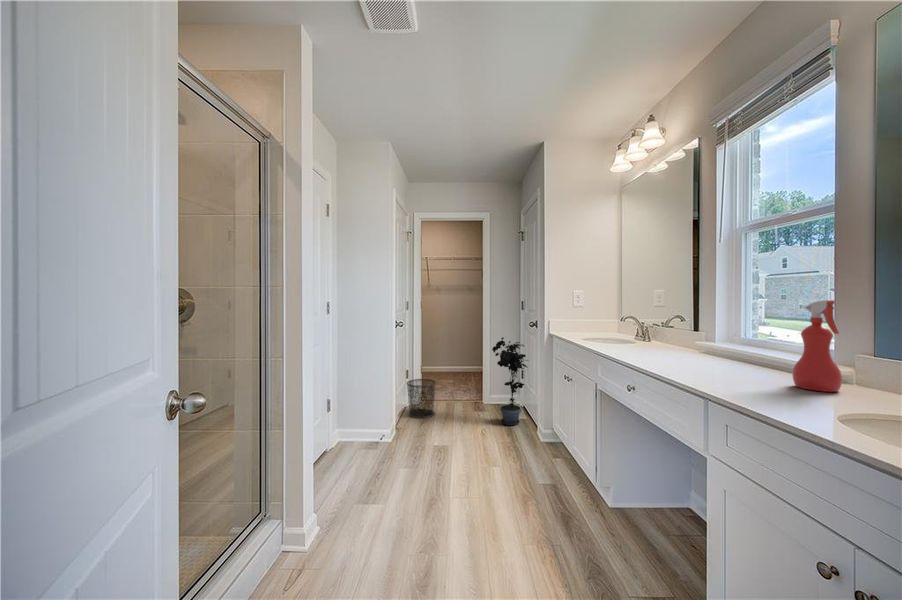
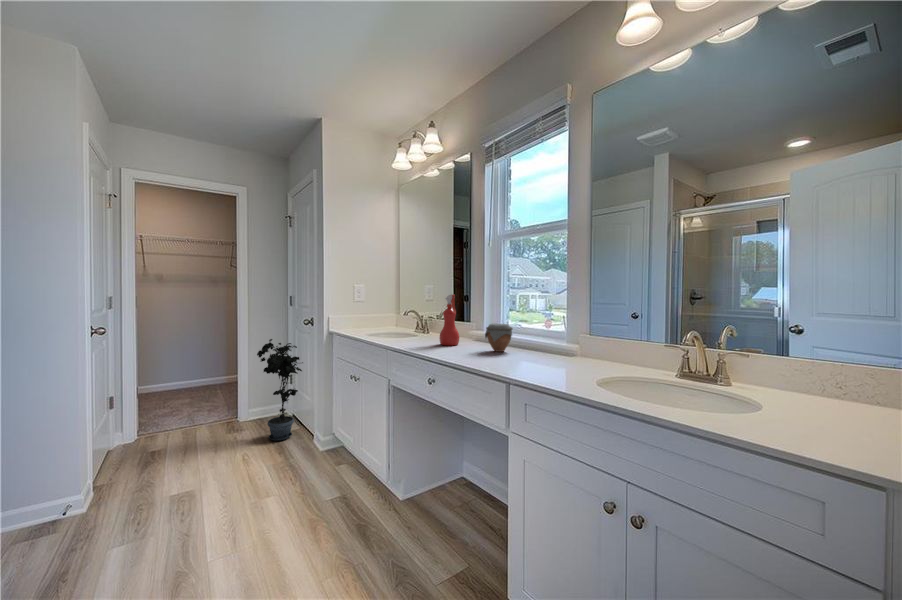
spray bottle: present [793,300,842,392] -> present [439,294,459,345]
jar: none [707,333,747,367] -> present [485,323,513,352]
waste bin: present [407,379,436,418] -> none [118,402,172,460]

